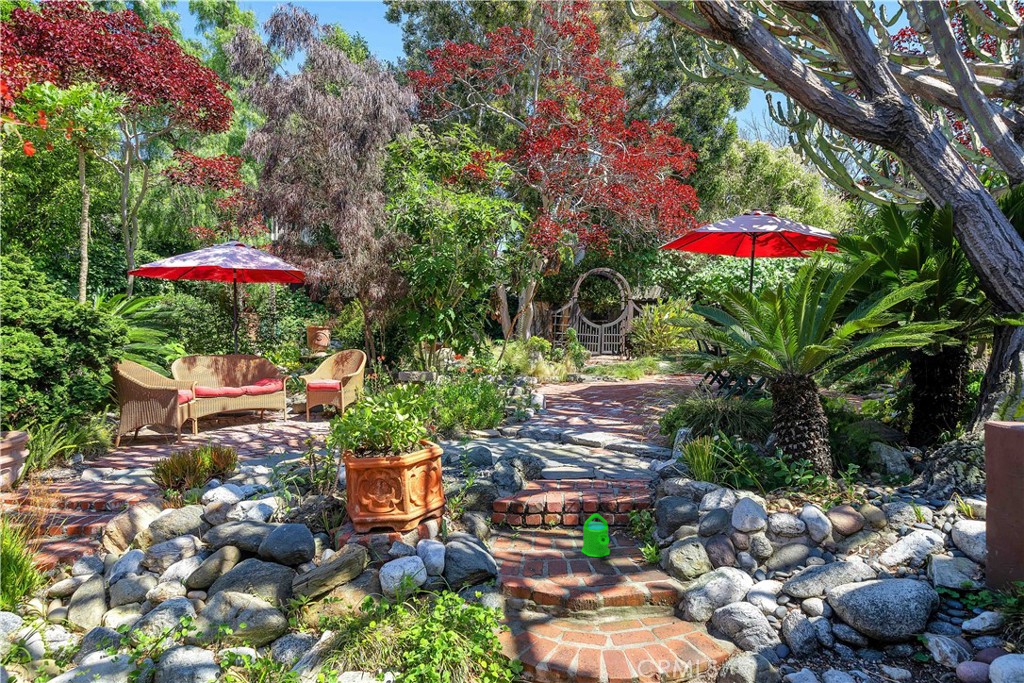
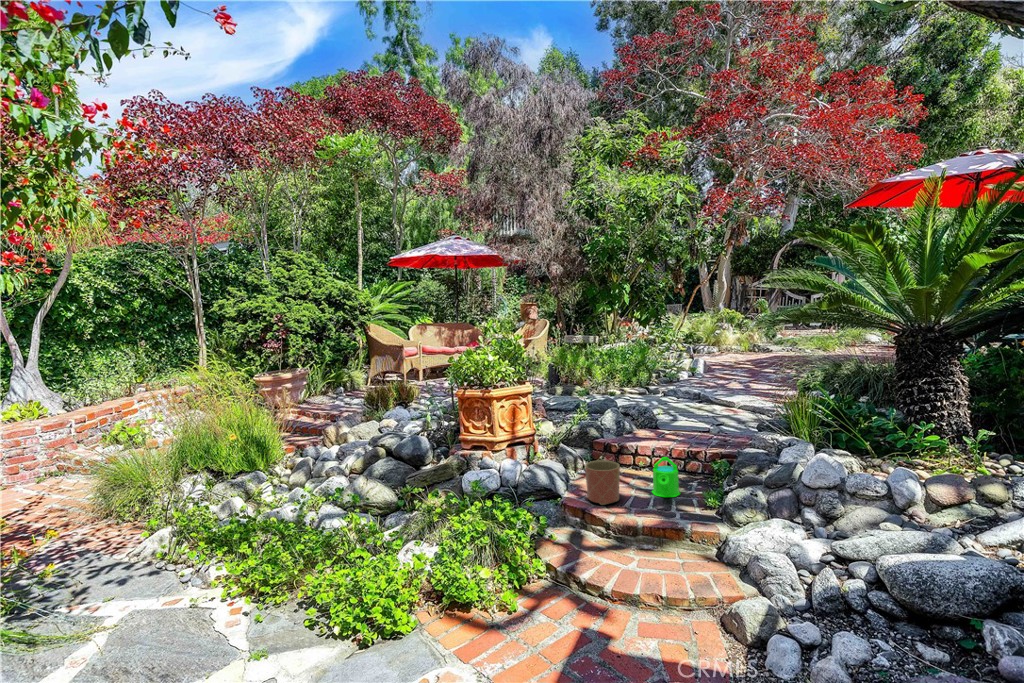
planter: none [524,526,562,579] -> present [585,460,620,505]

